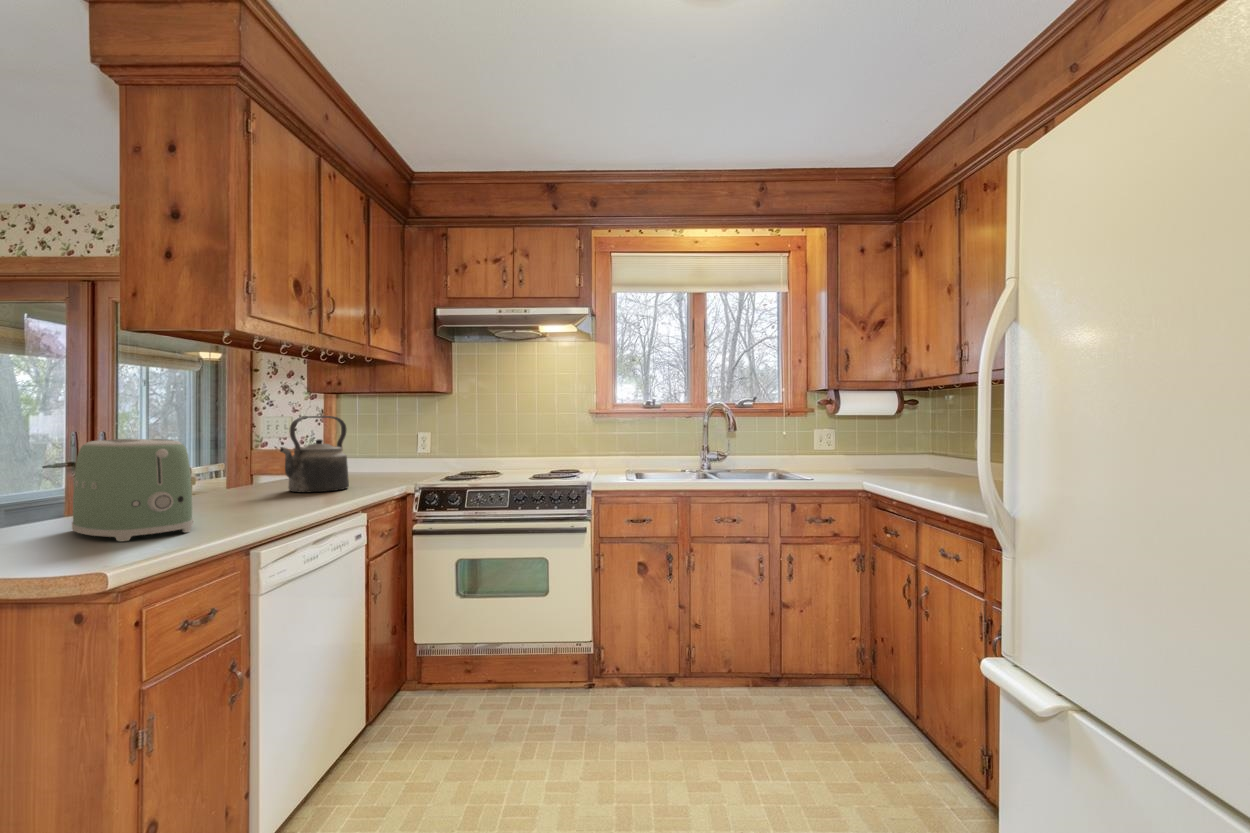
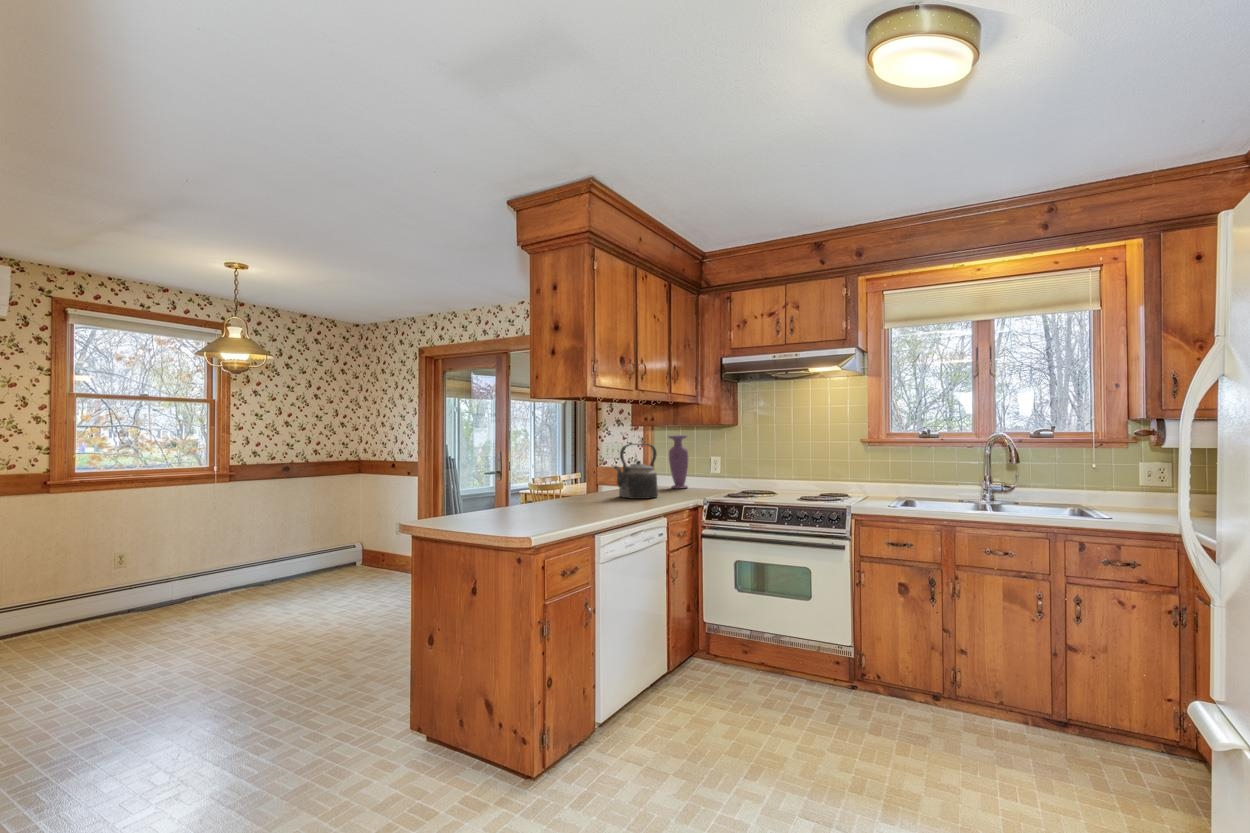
vase: none [361,406,389,475] -> present [668,435,688,489]
toaster: present [72,439,193,541] -> none [511,460,567,519]

